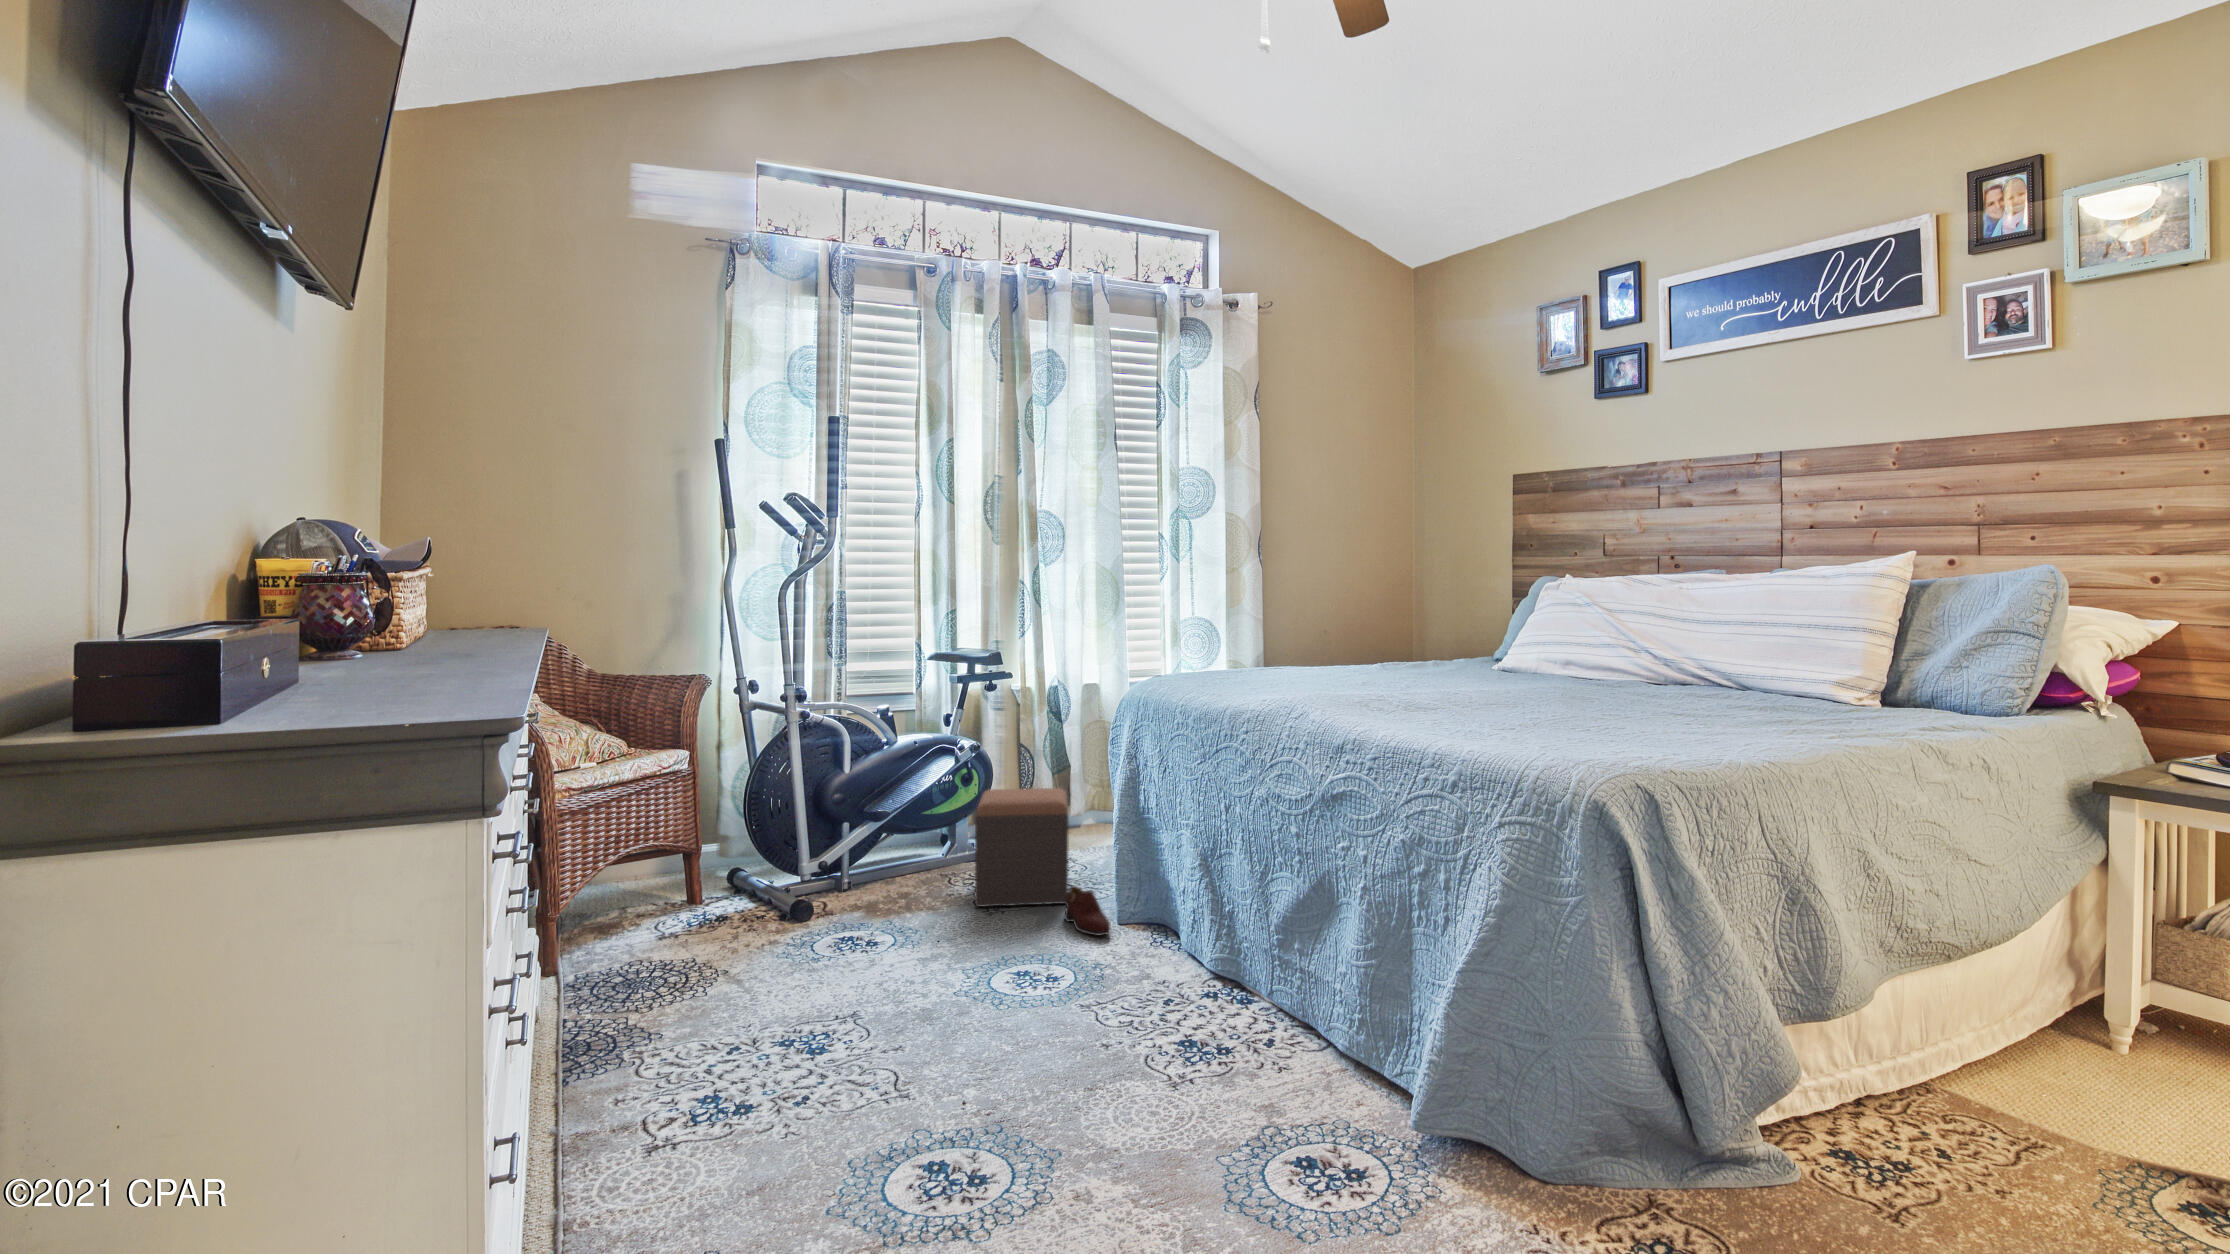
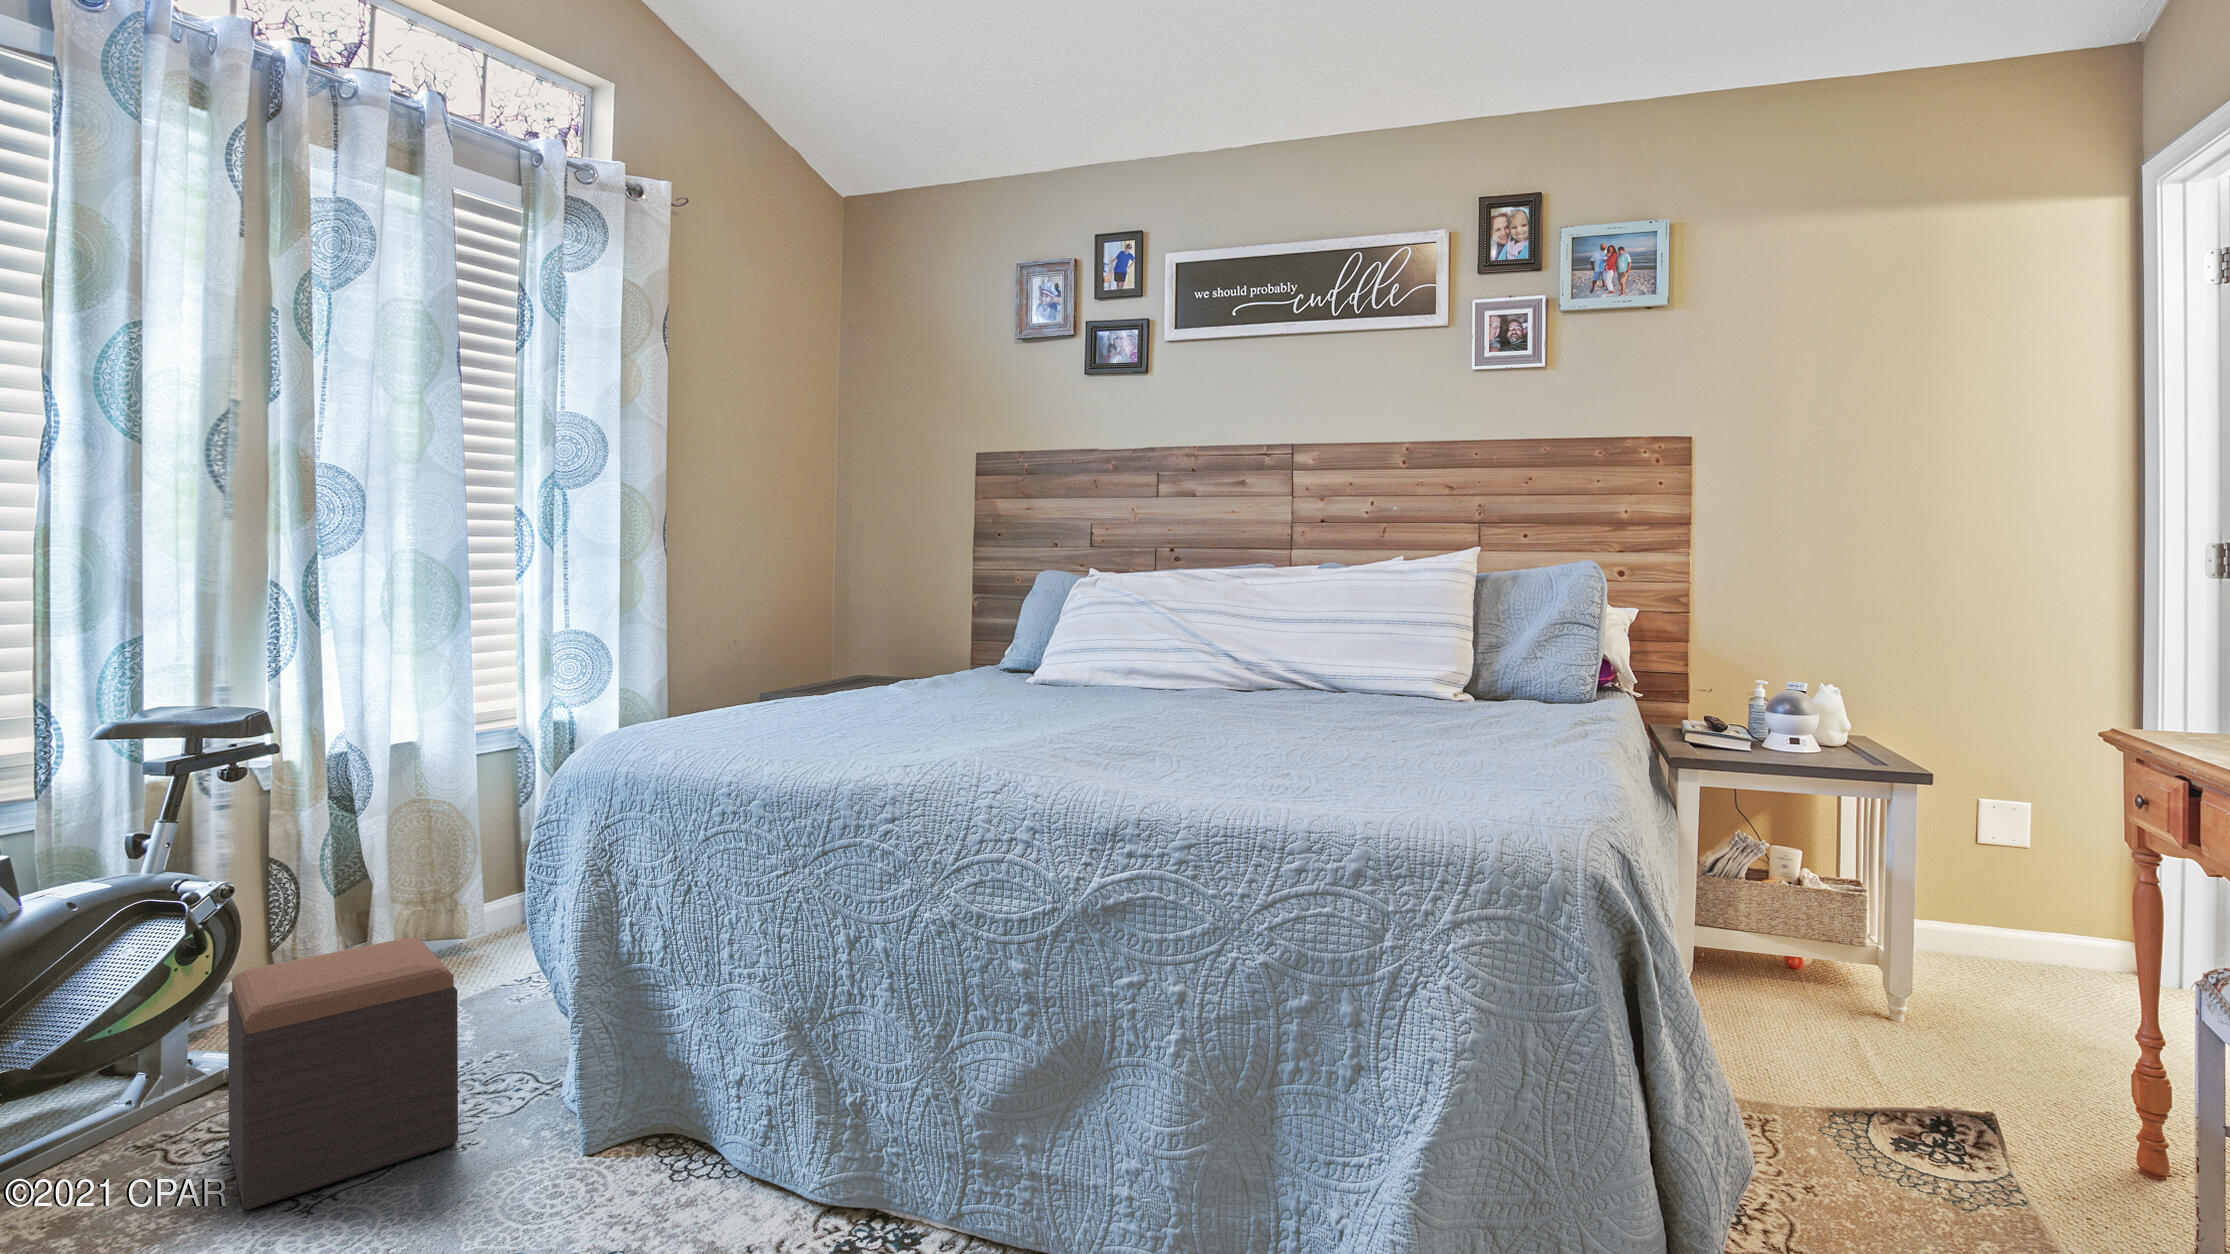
shoe: present [1065,886,1110,936] -> none [467,1113,587,1199]

